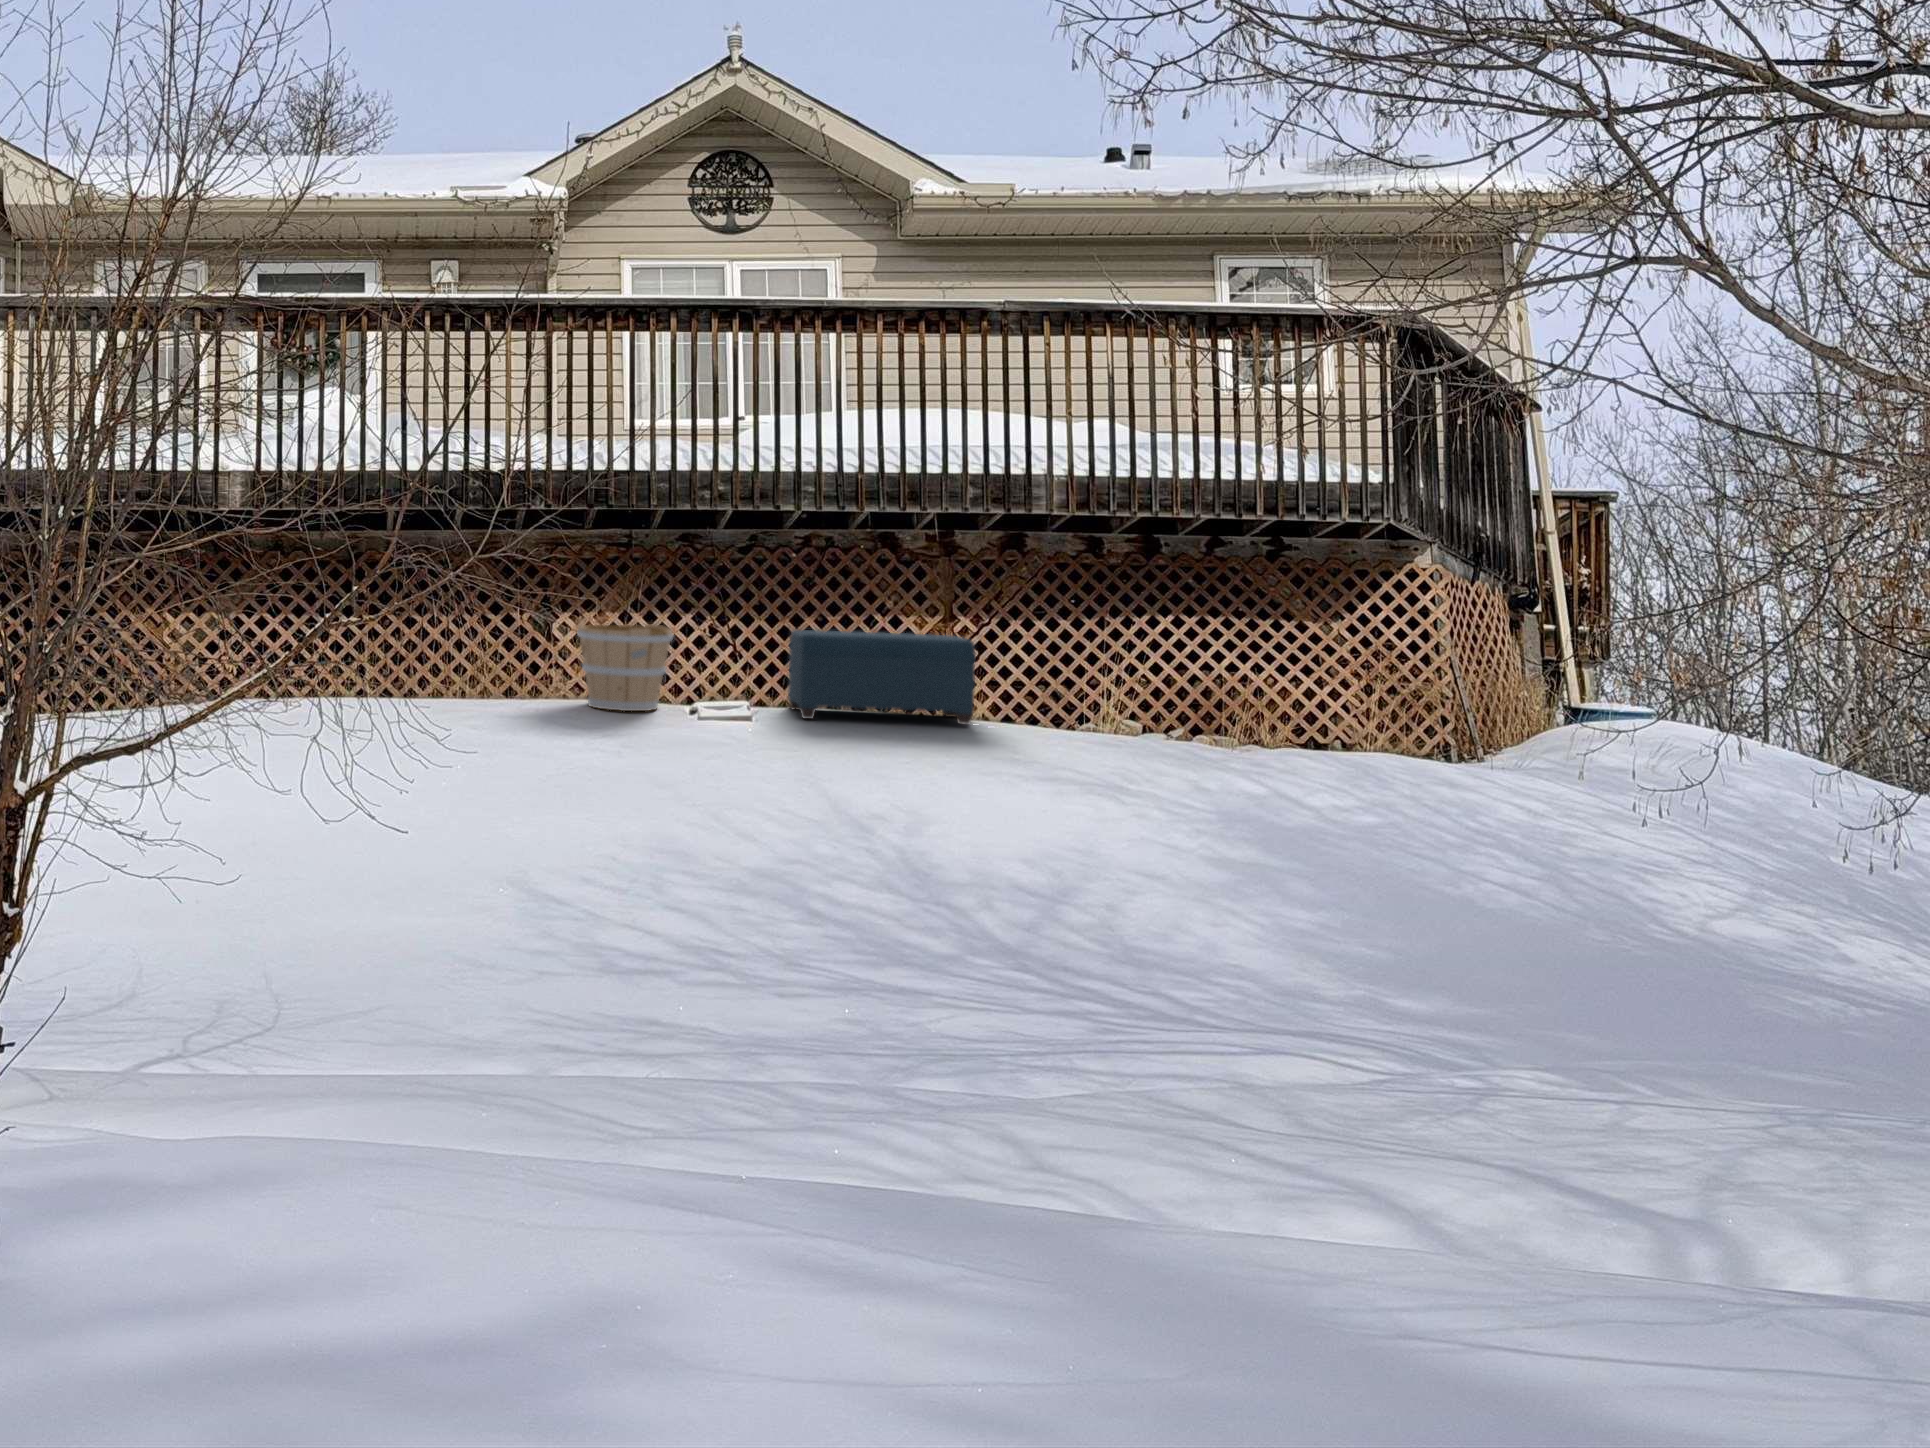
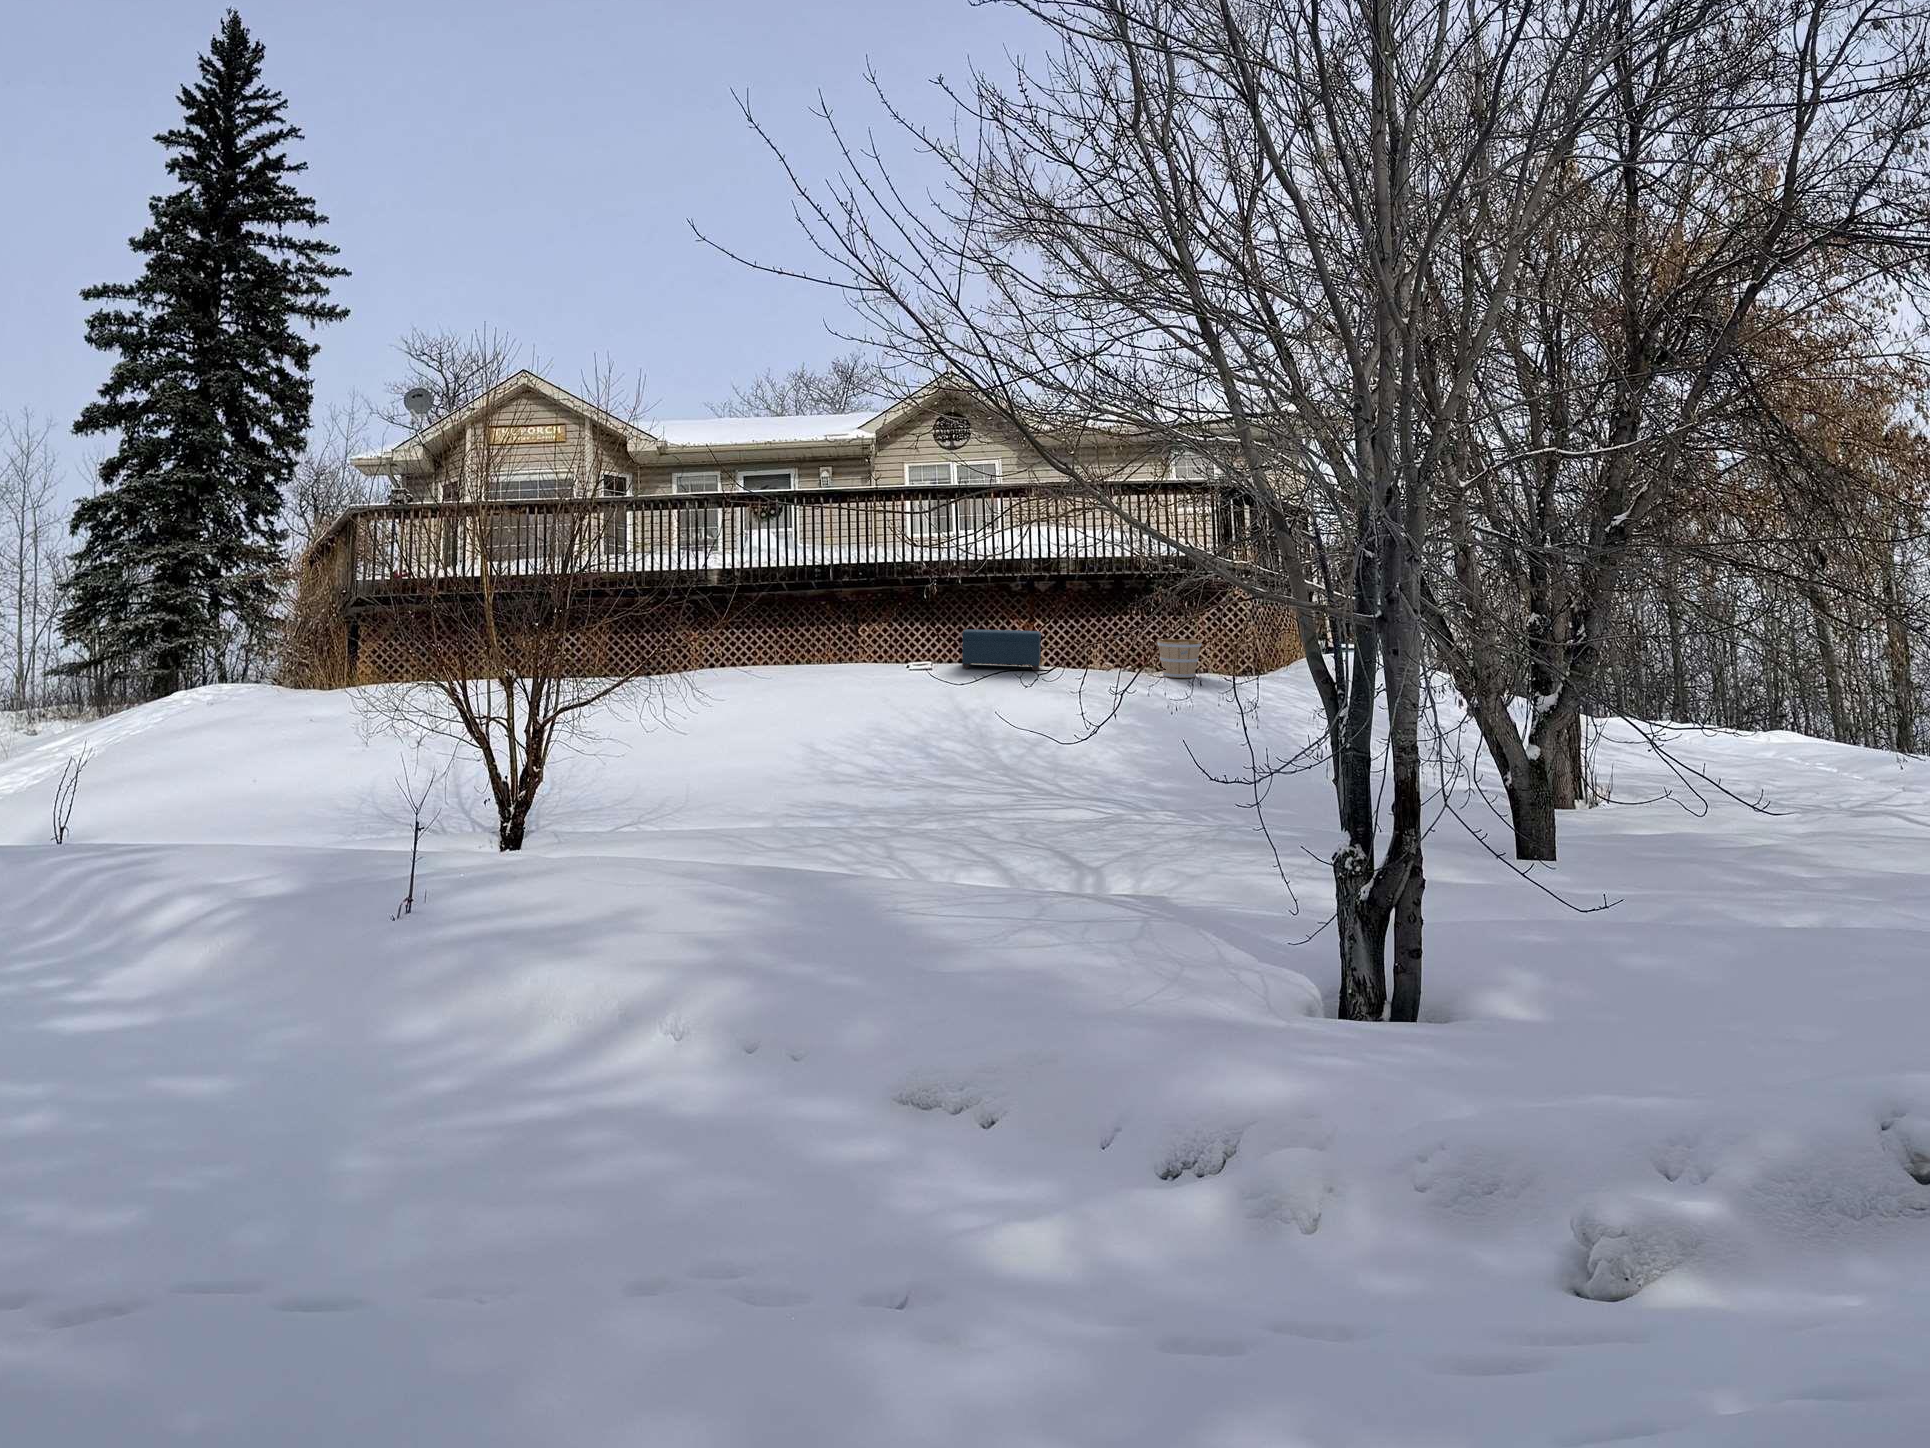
wooden bucket: present [577,623,674,711] -> present [1157,639,1202,678]

